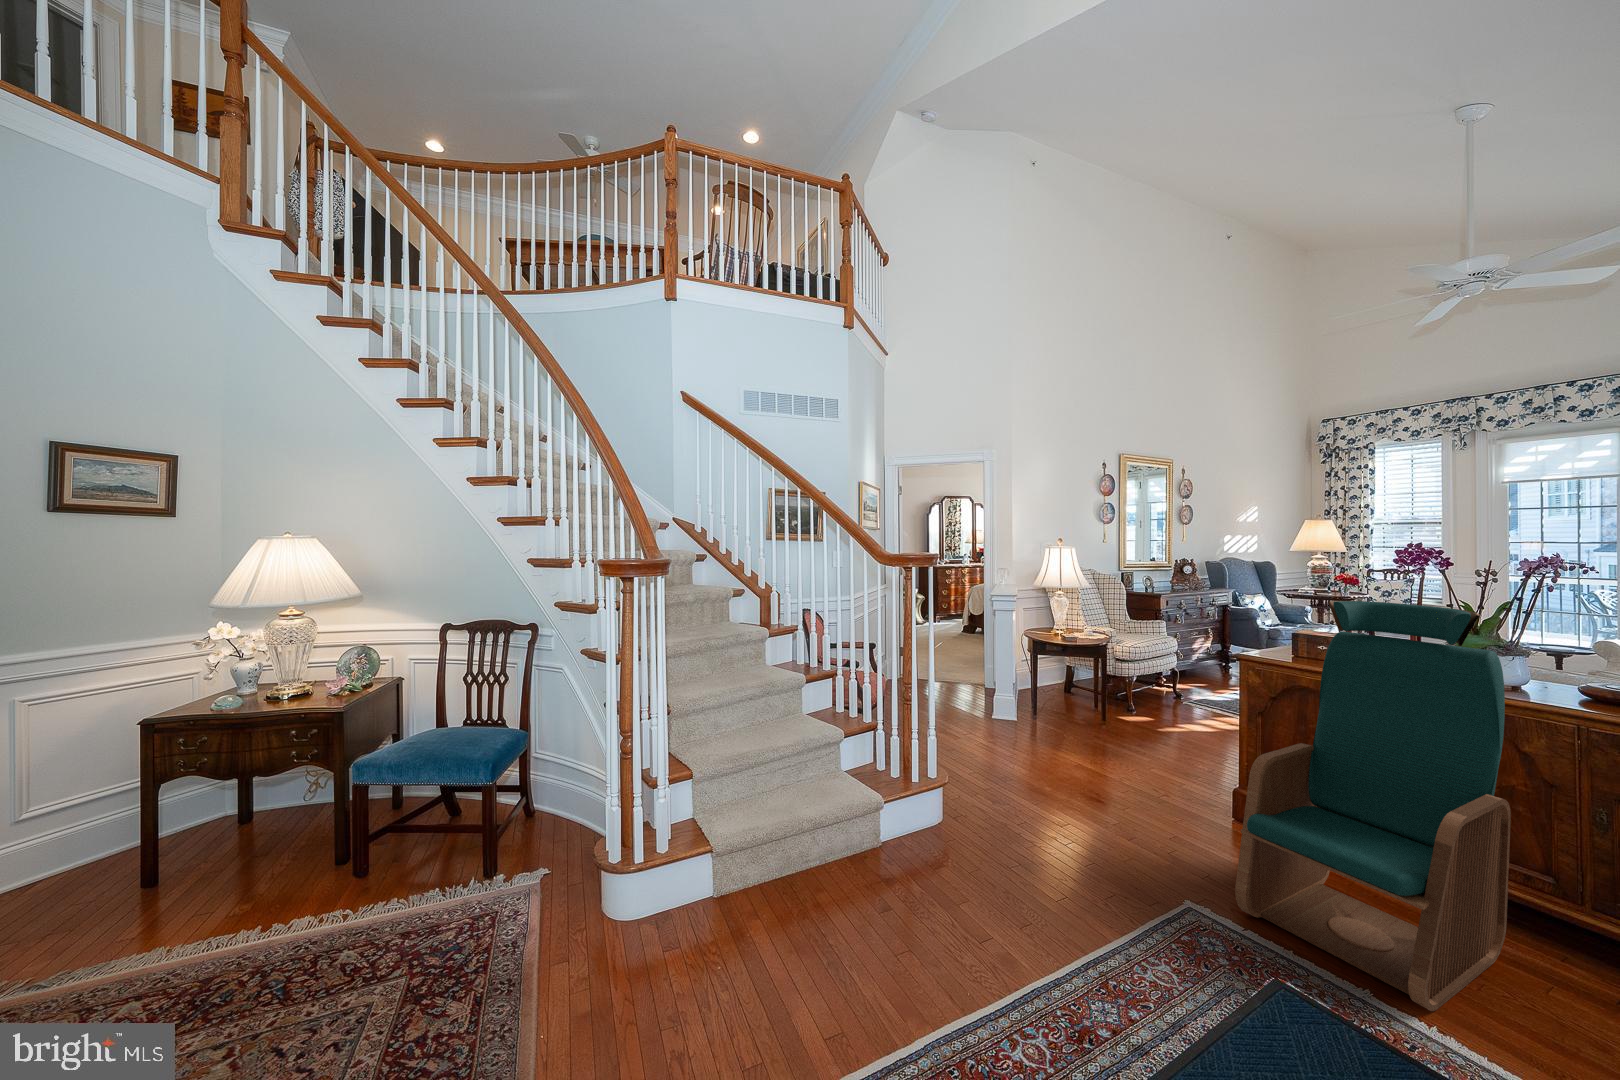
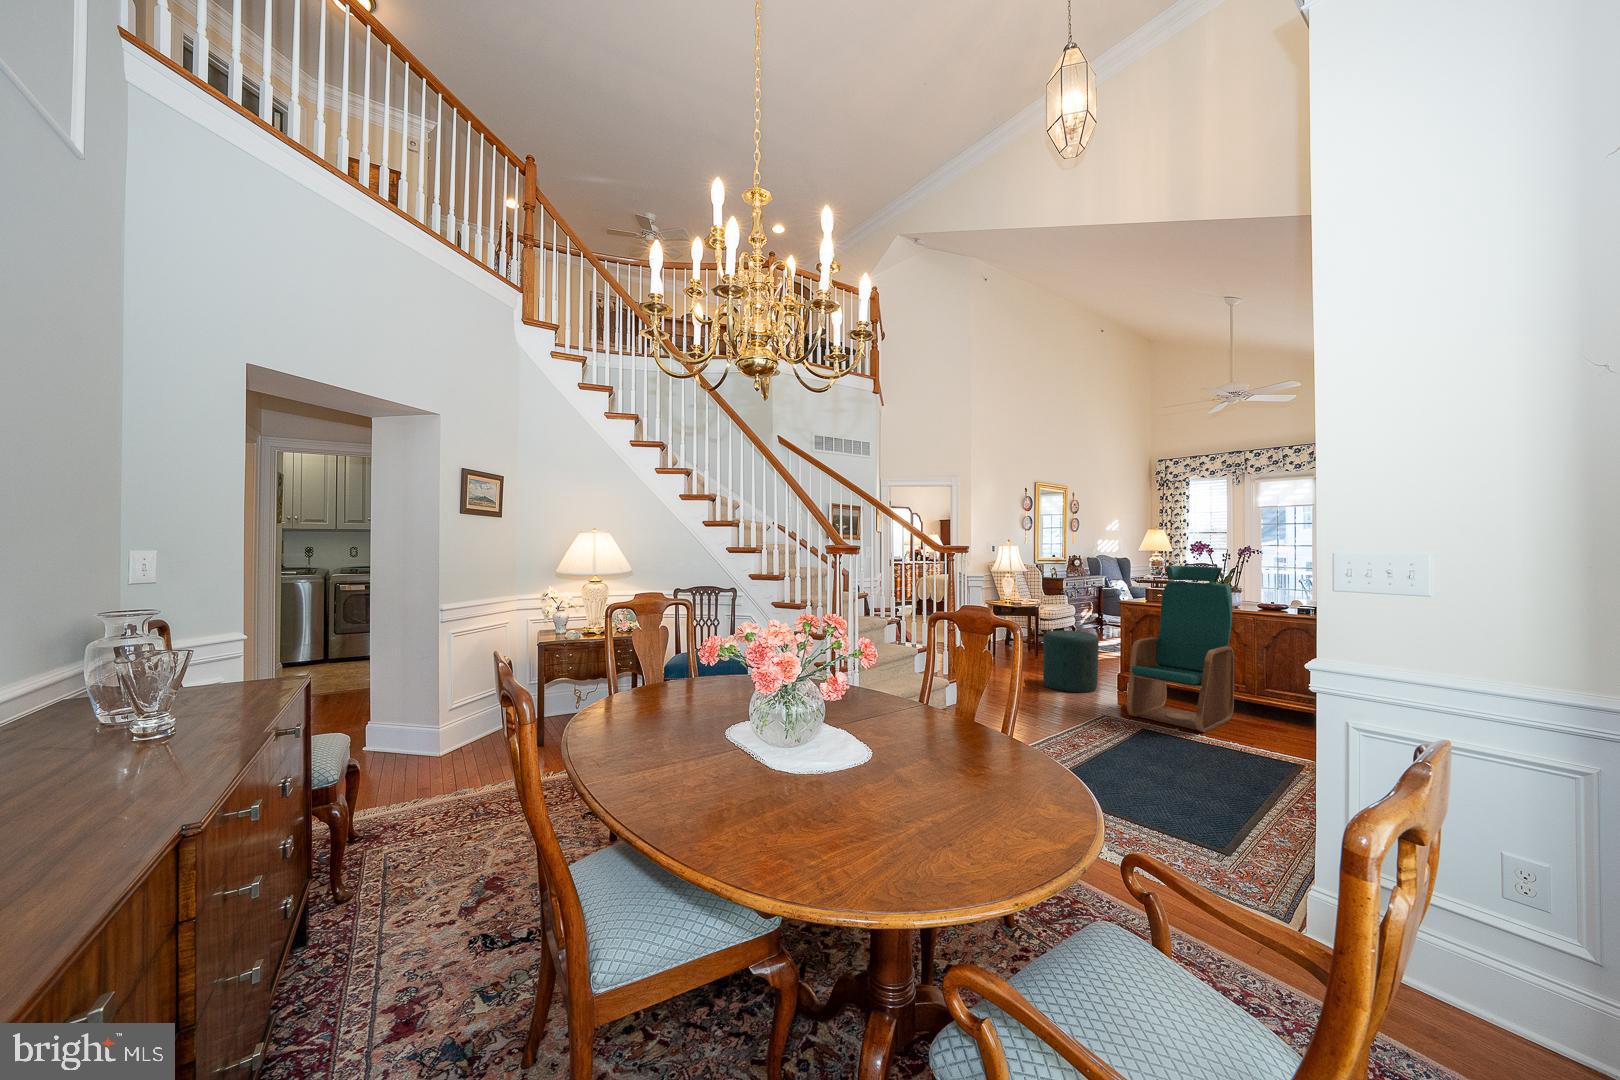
ottoman: none [1091,697,1193,819] -> present [1043,630,1099,693]

